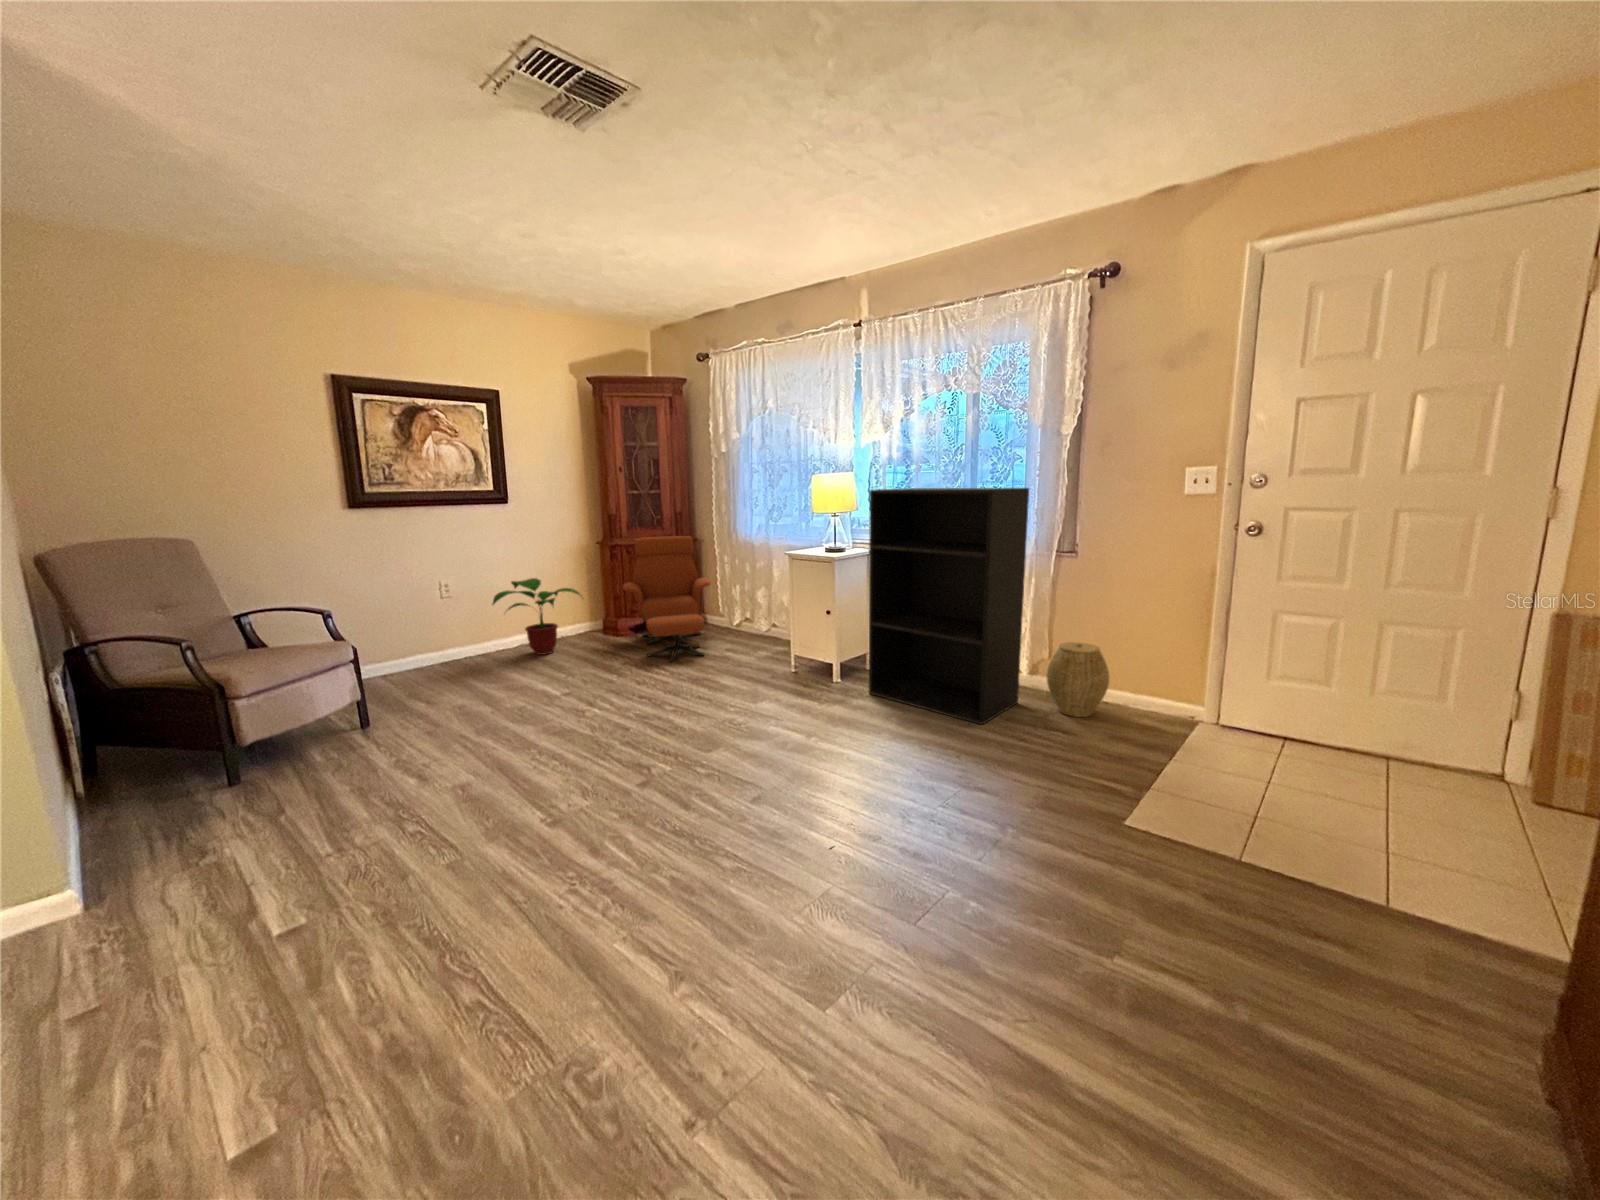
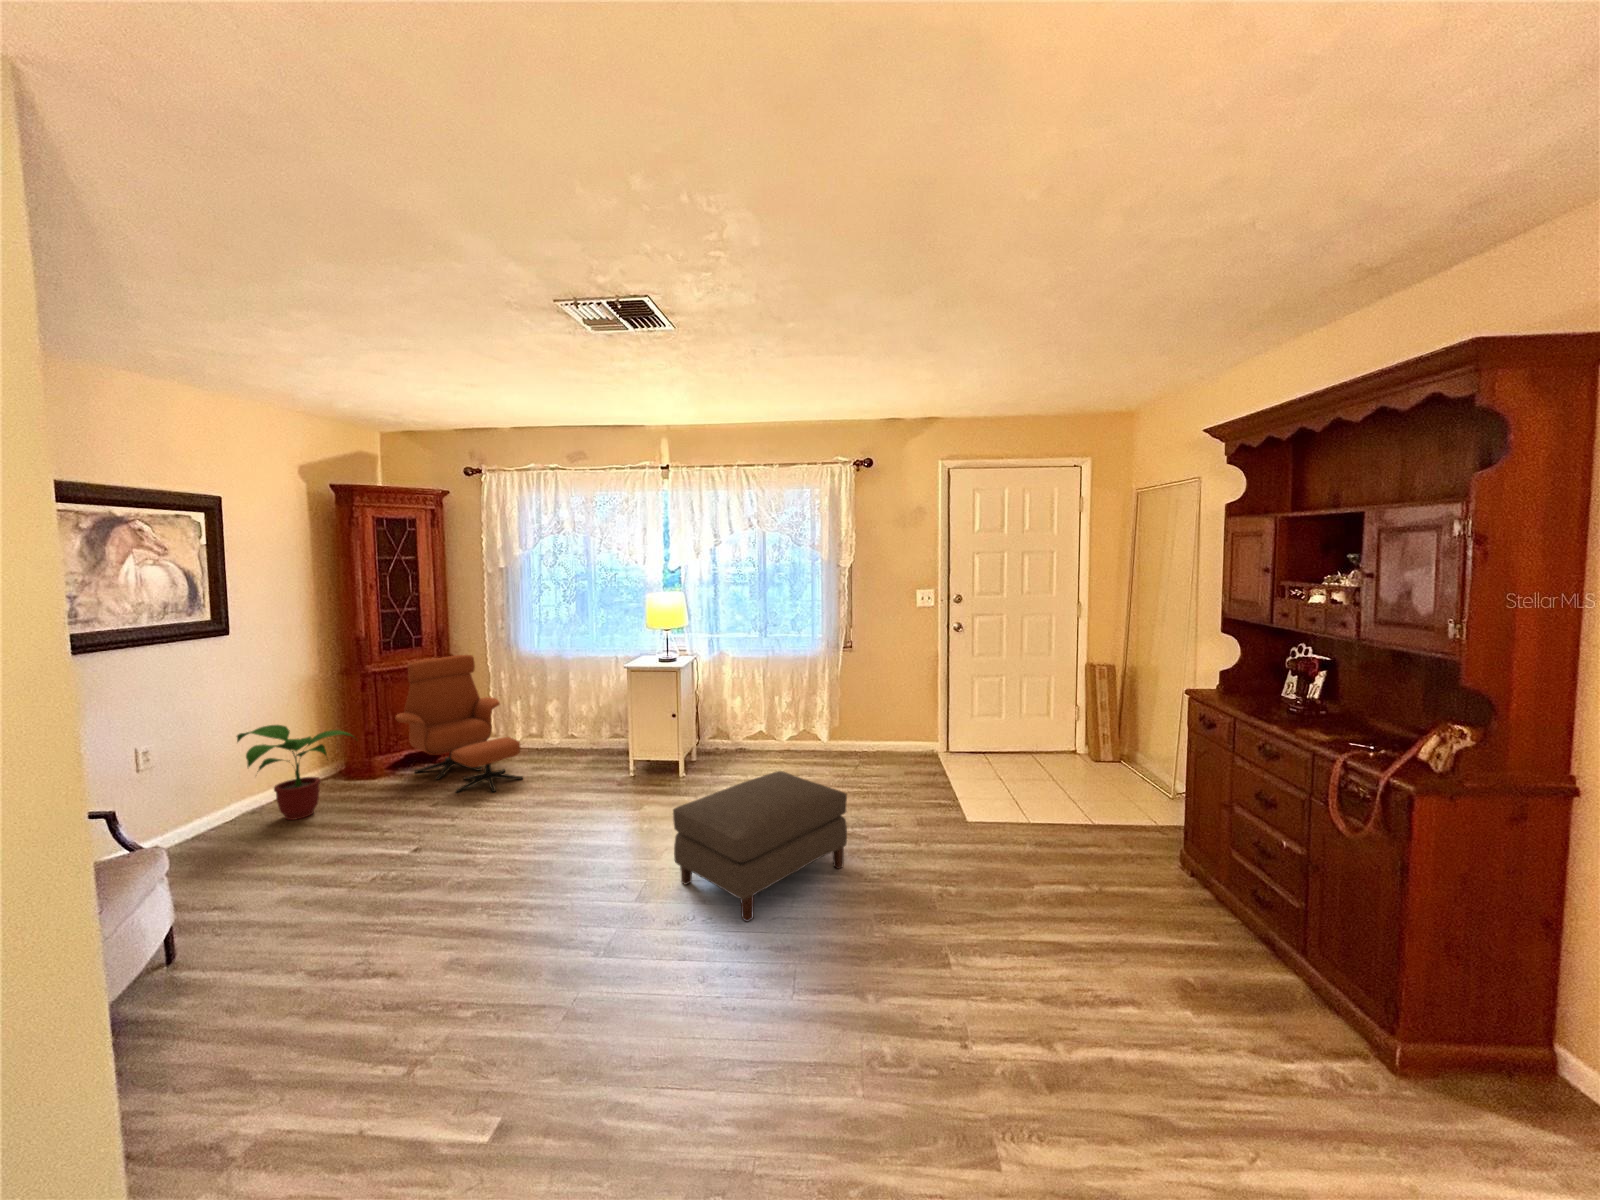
bookshelf: present [869,488,1029,724] -> none [719,605,831,784]
woven basket: present [1046,642,1109,717] -> none [849,711,889,765]
ottoman: none [688,687,893,848] -> present [673,771,847,921]

